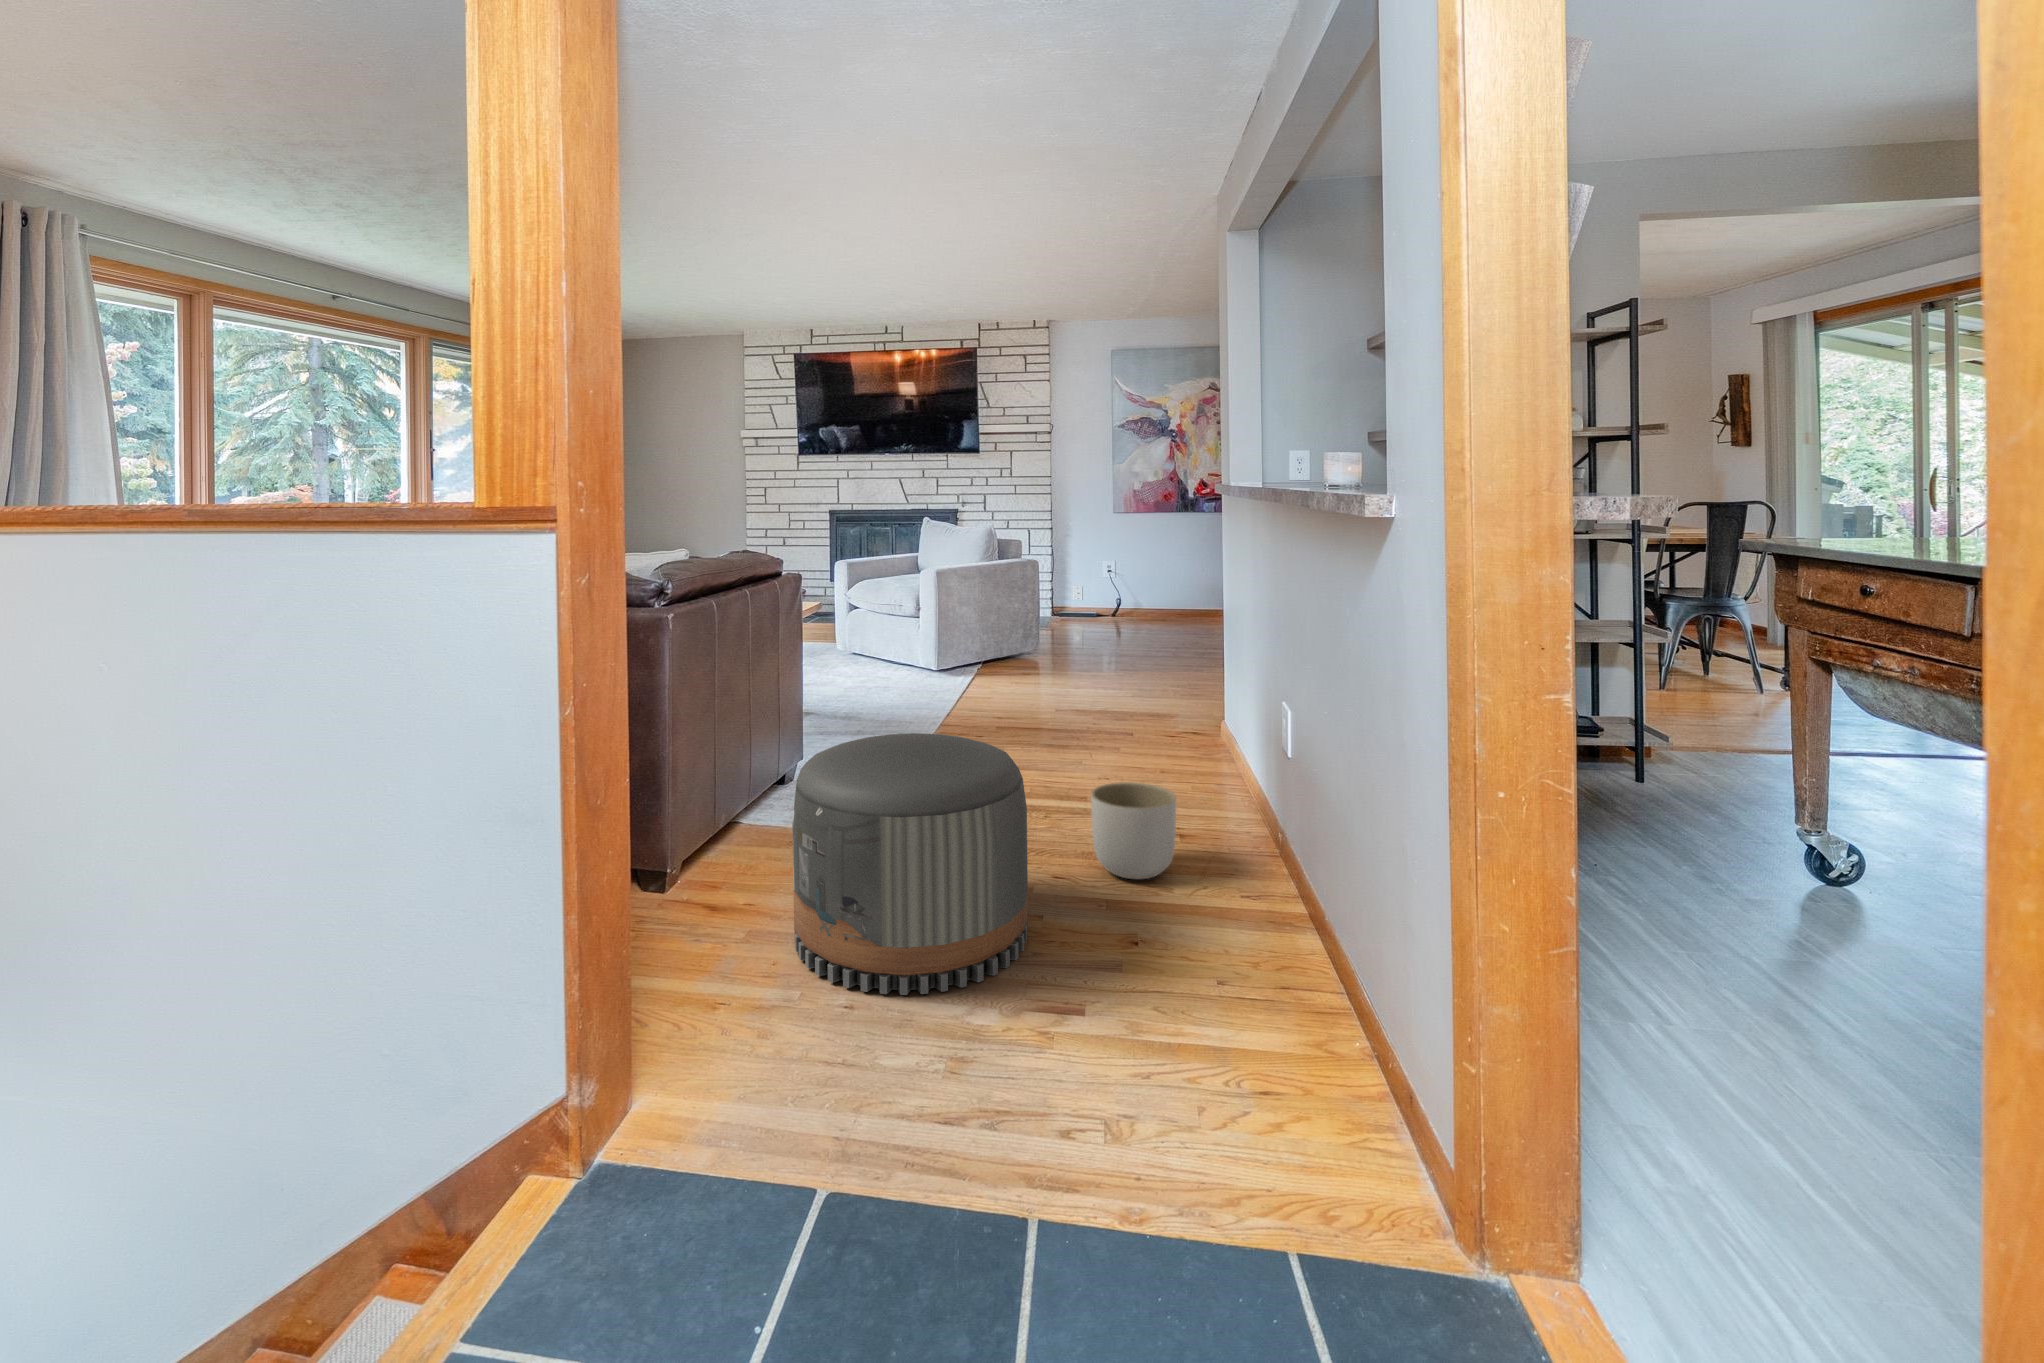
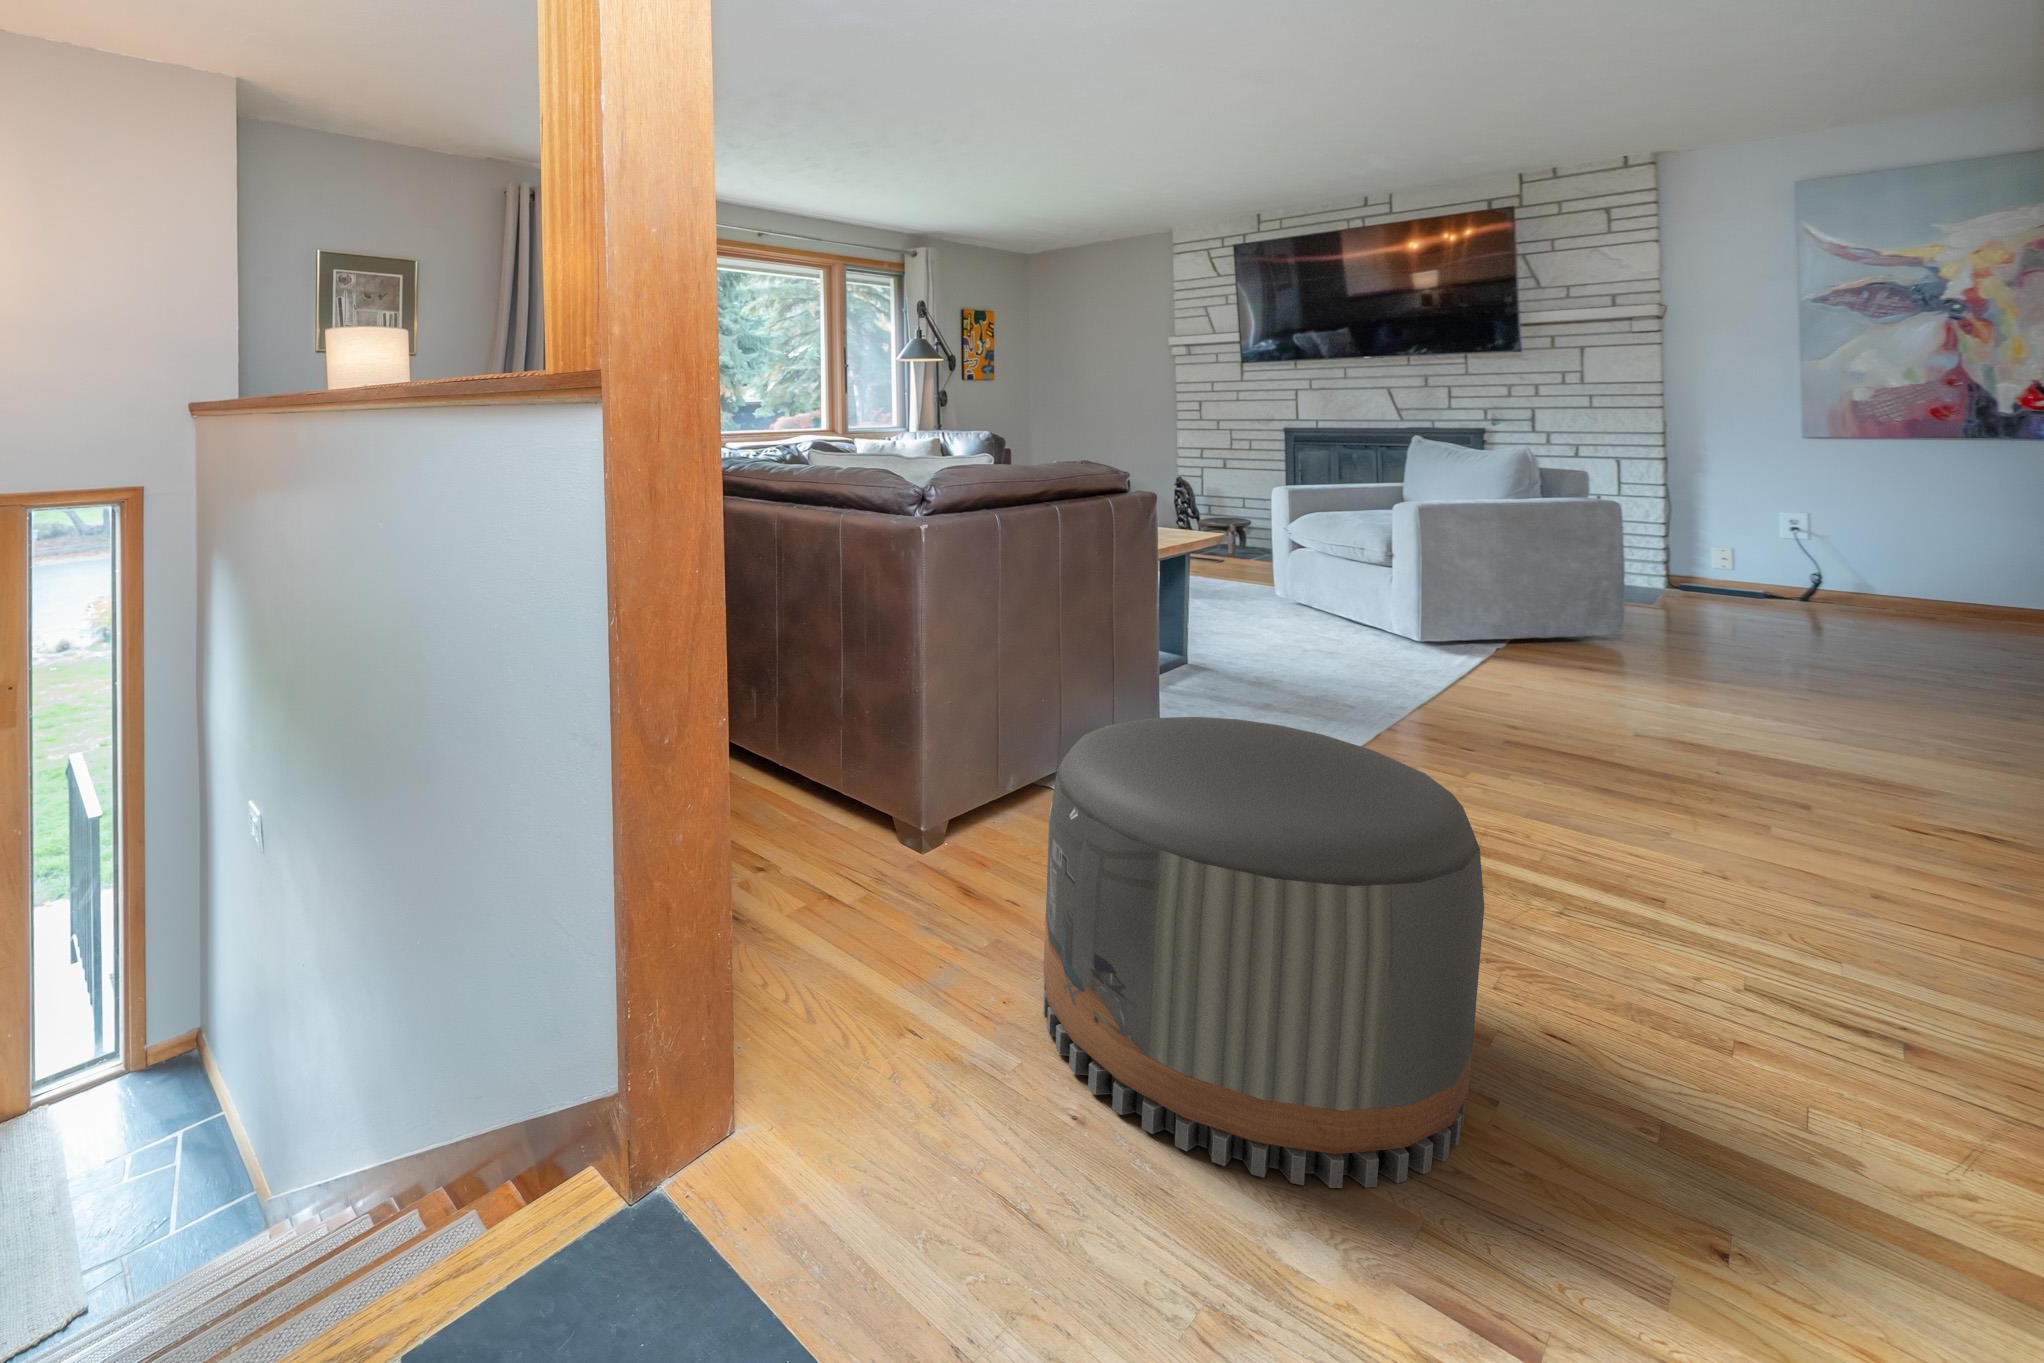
planter: present [1091,782,1176,879] -> none [1656,897,1908,1117]

